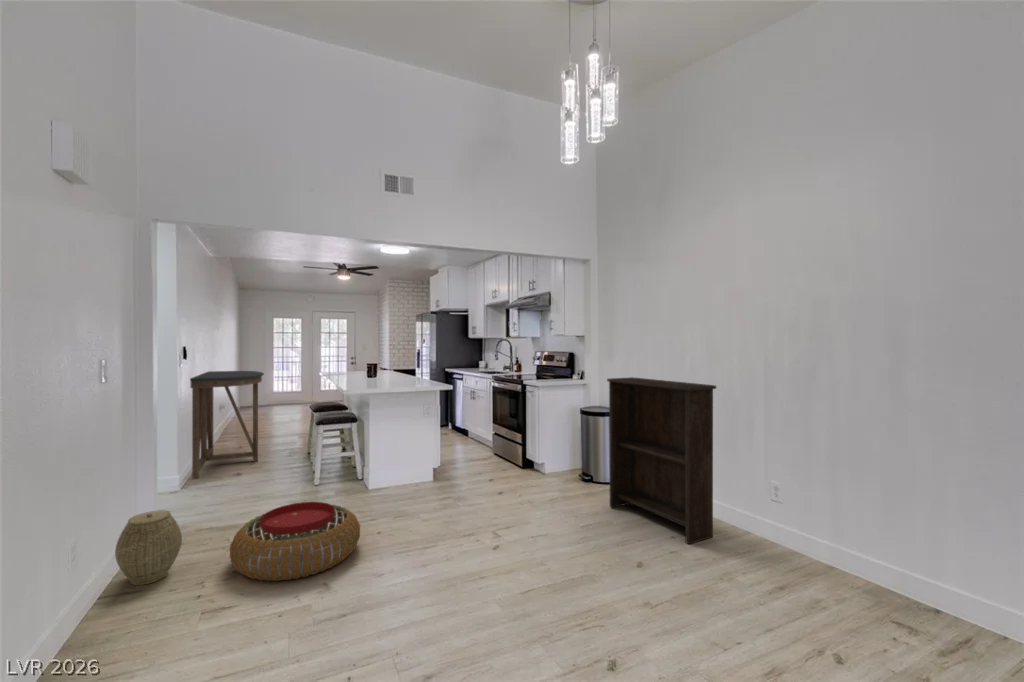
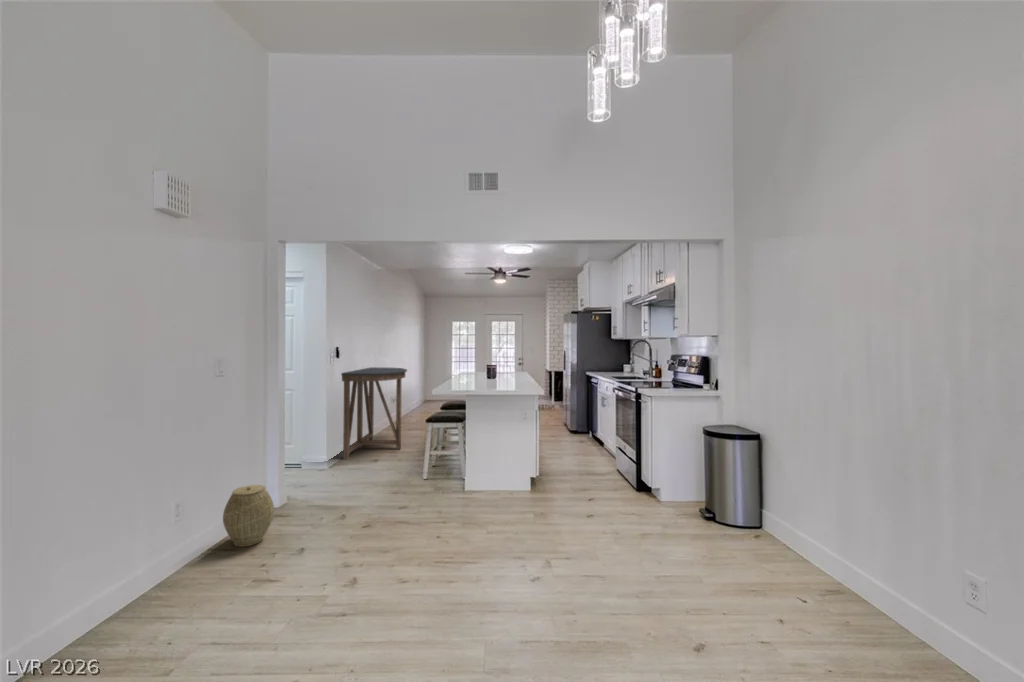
bookshelf: present [607,377,716,544] -> none [716,392,866,641]
pouf: present [230,502,360,581] -> none [298,495,417,570]

